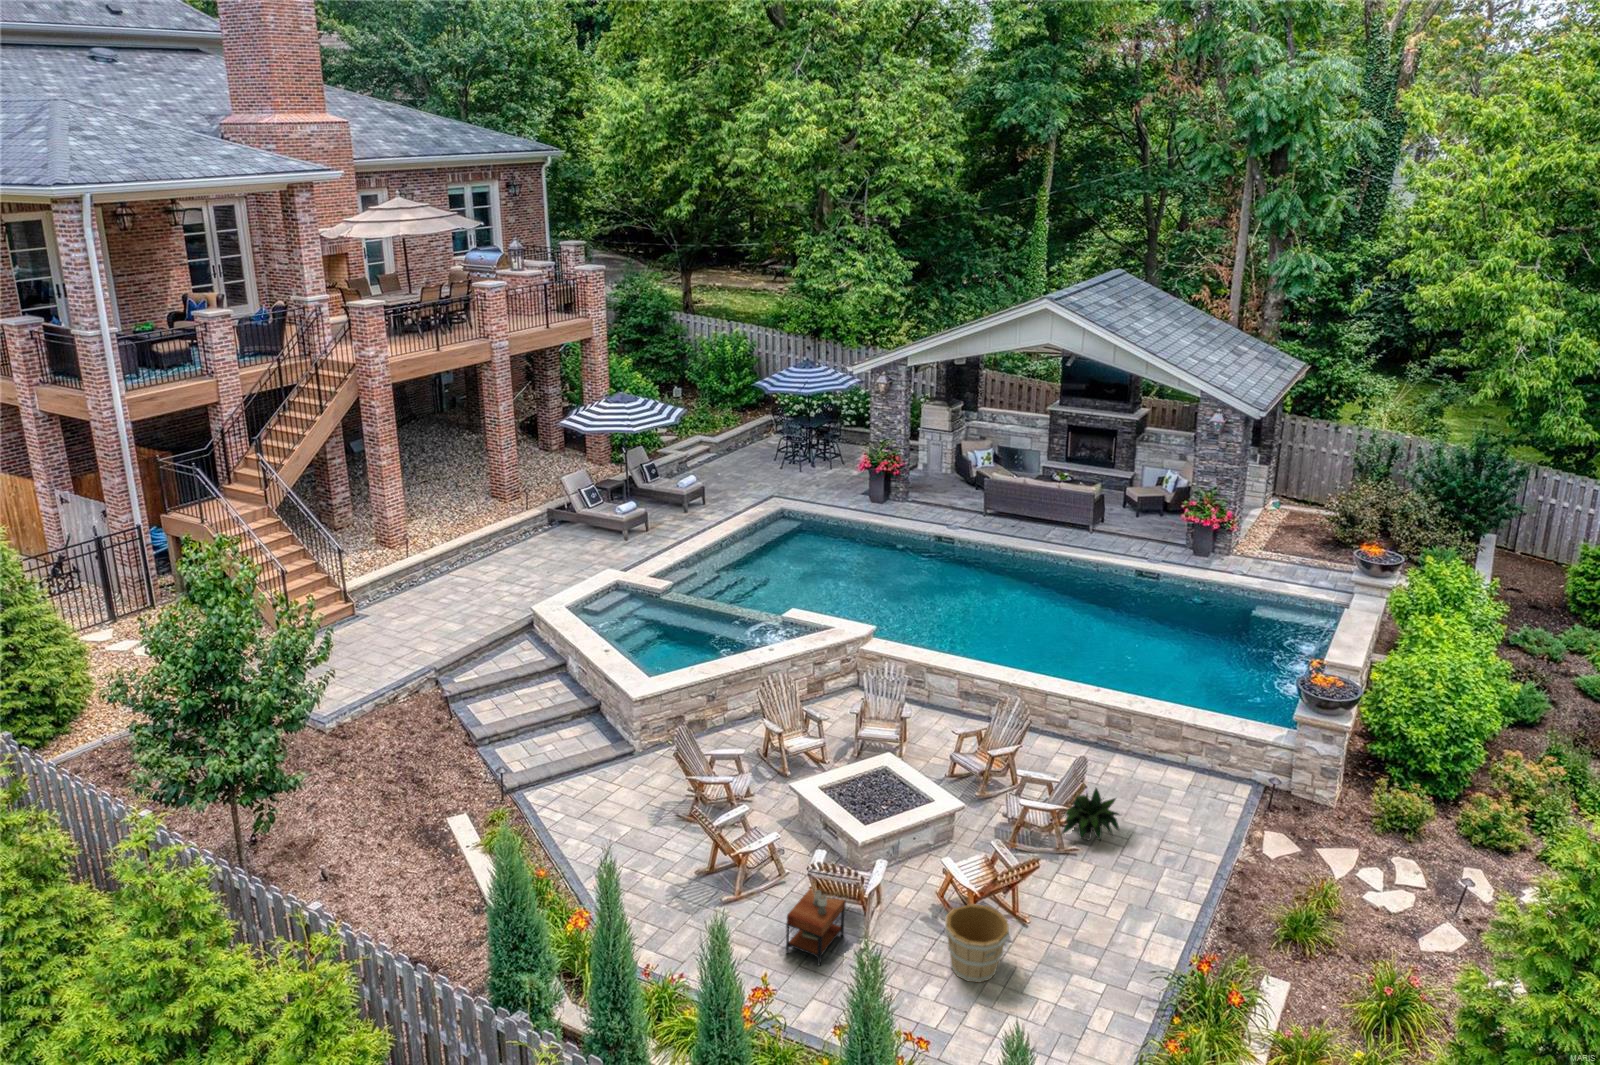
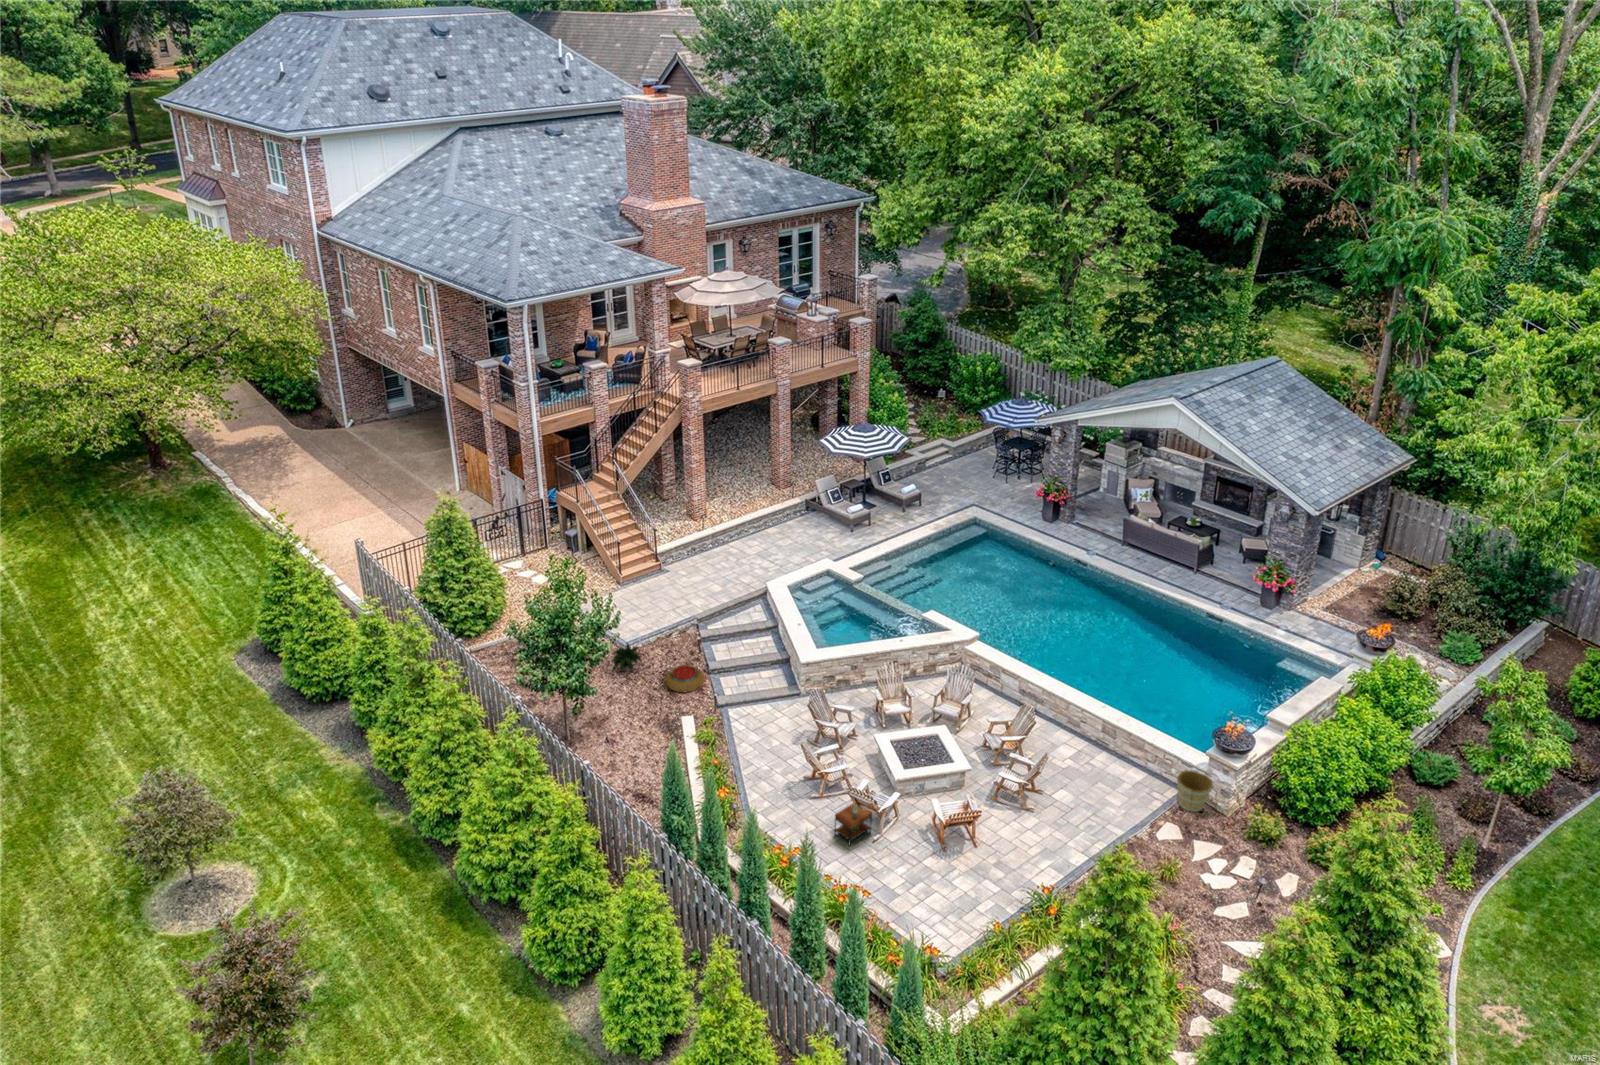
pouf: none [408,734,475,778] -> present [665,665,704,692]
potted plant: present [1062,788,1120,841] -> present [612,643,642,671]
wooden bucket: present [945,904,1009,982] -> present [1177,770,1213,812]

